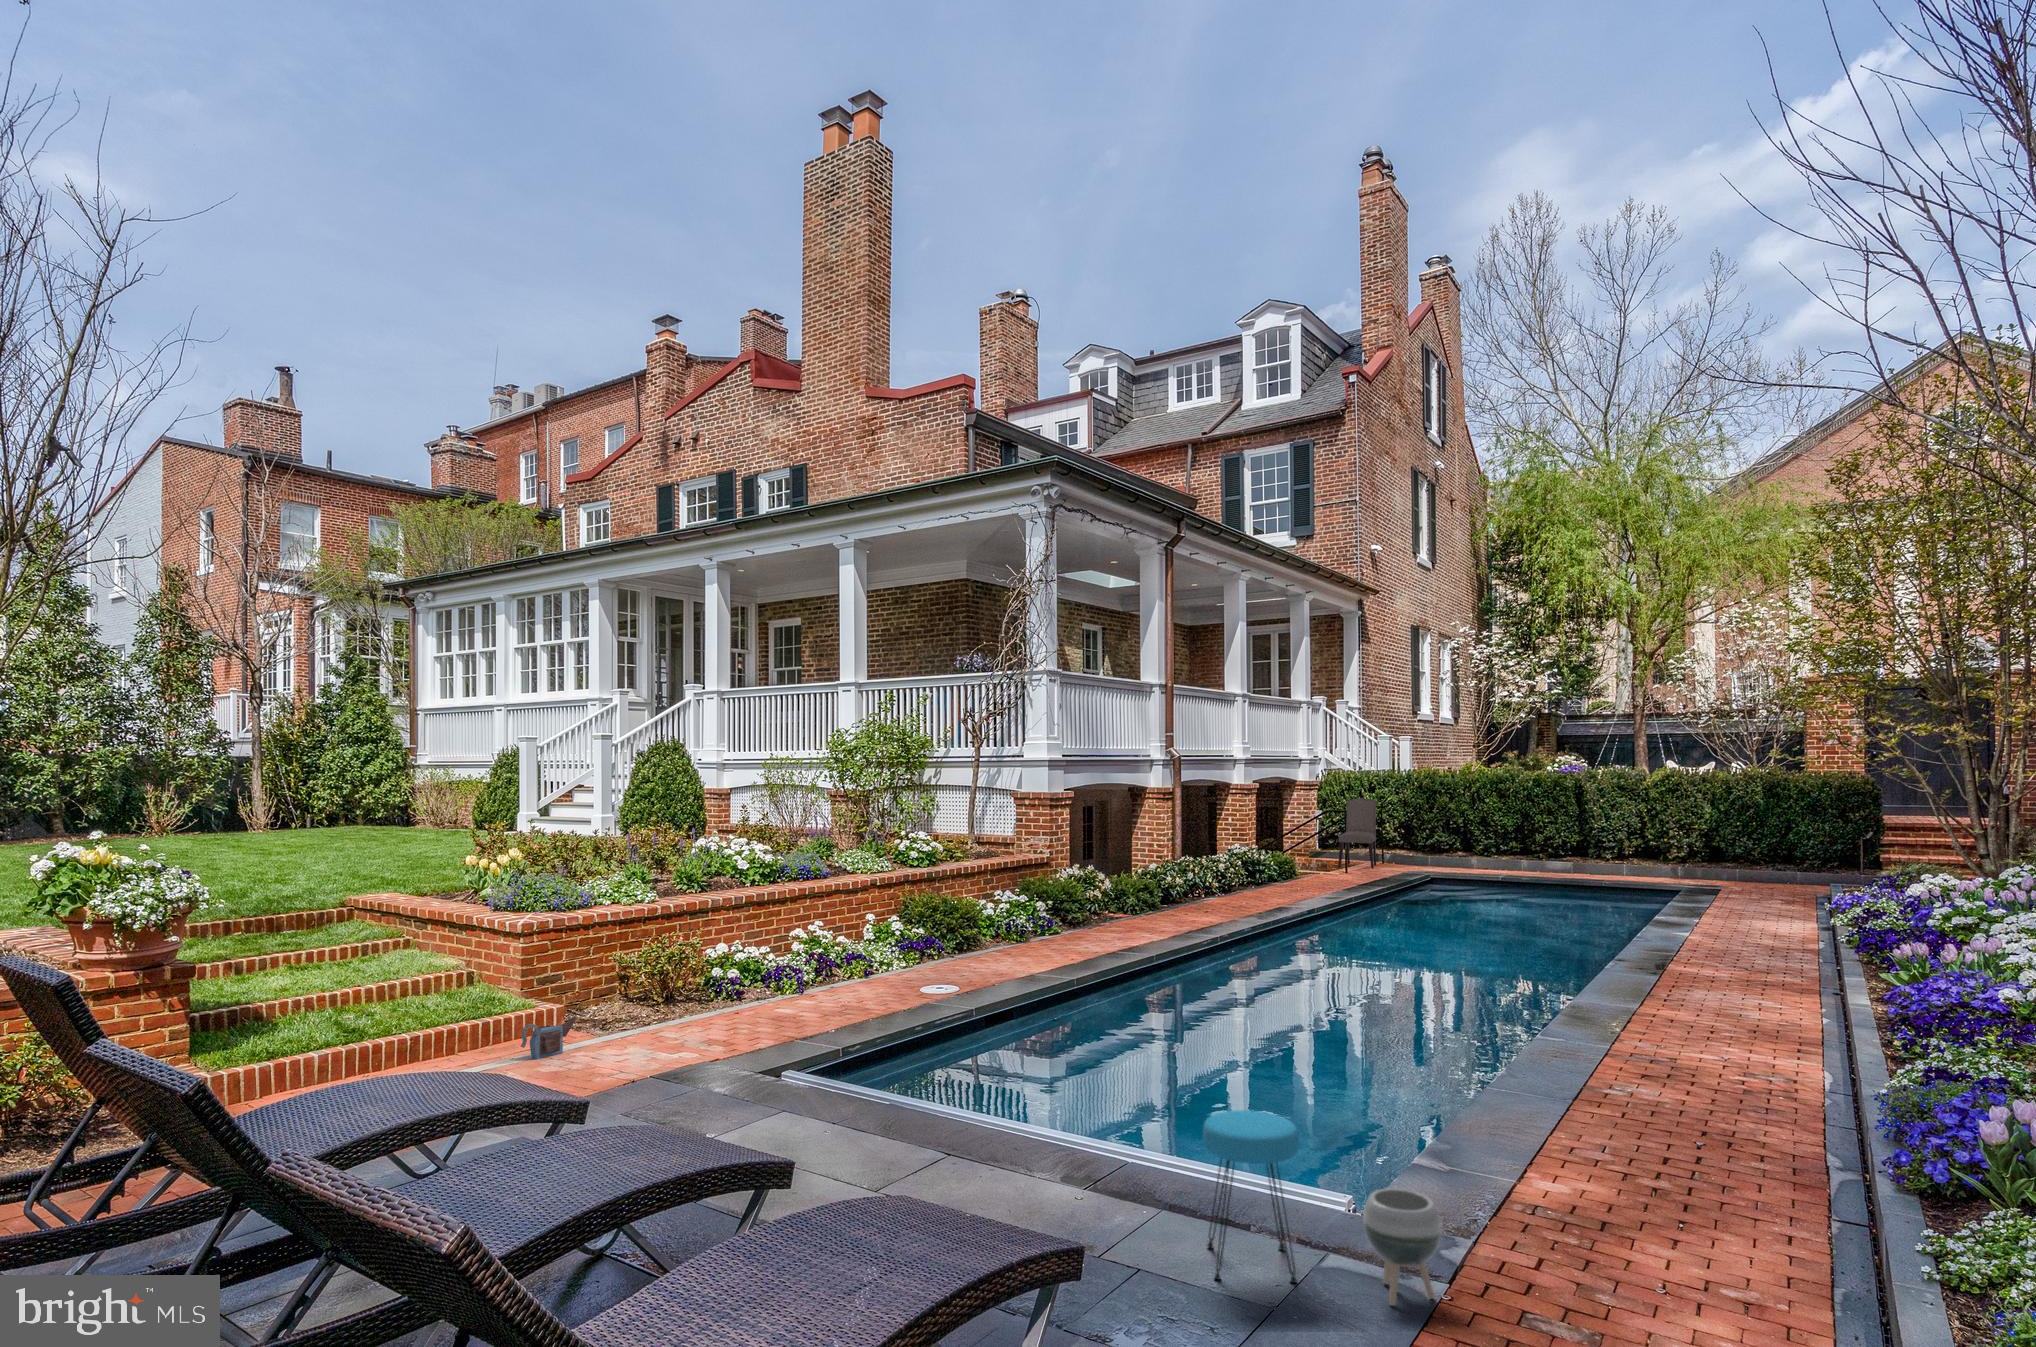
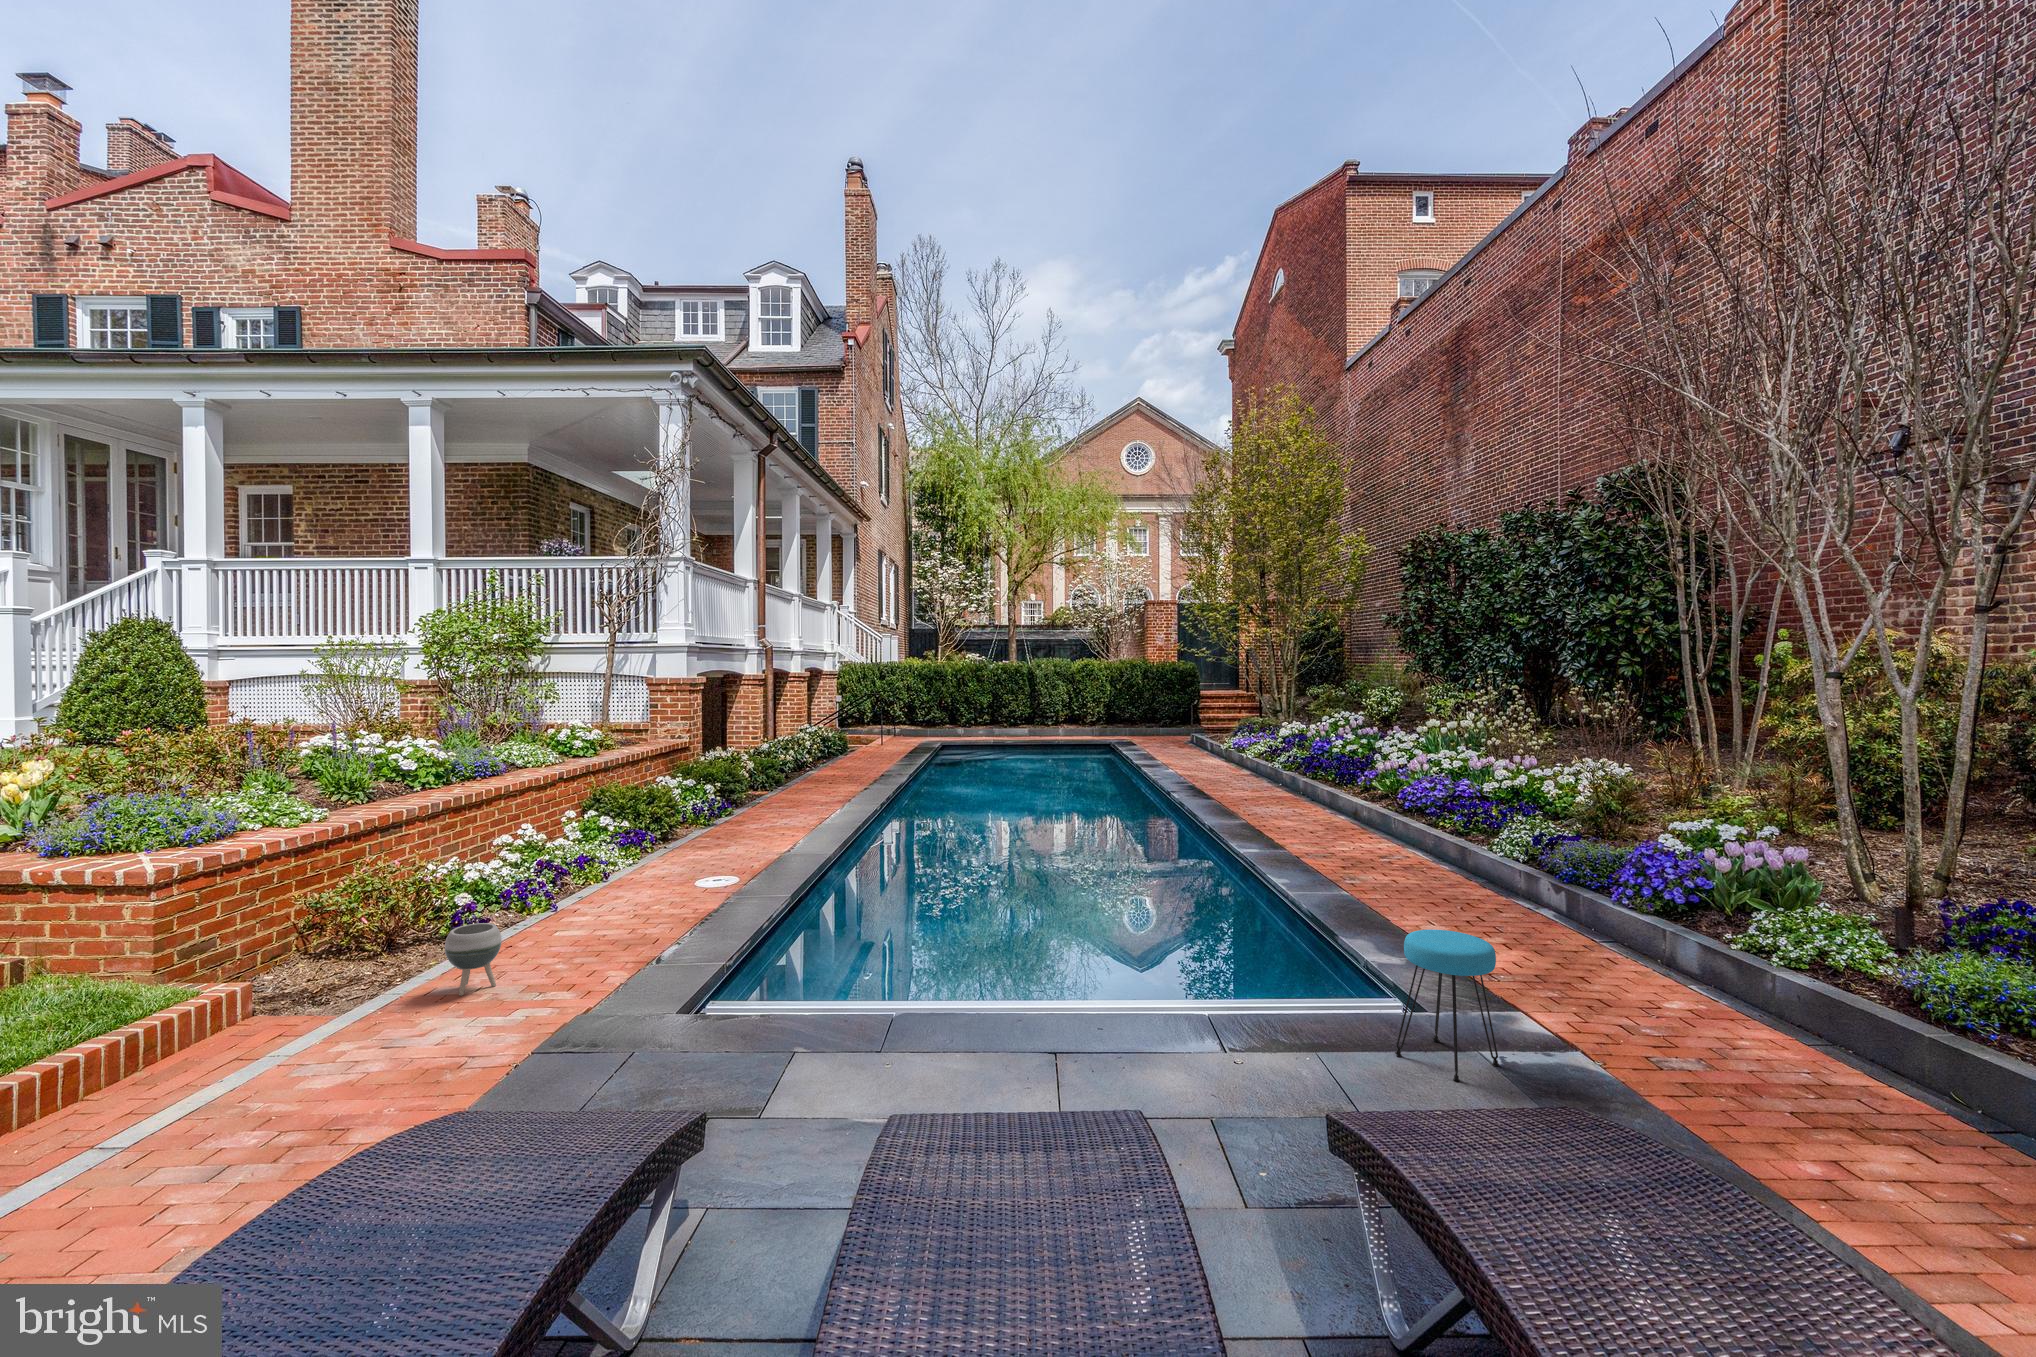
chair: present [1338,798,1376,869] -> none [859,685,887,740]
watering can: present [521,1016,577,1059] -> none [272,978,341,1048]
planter: present [1363,1188,1441,1306] -> present [445,923,501,996]

